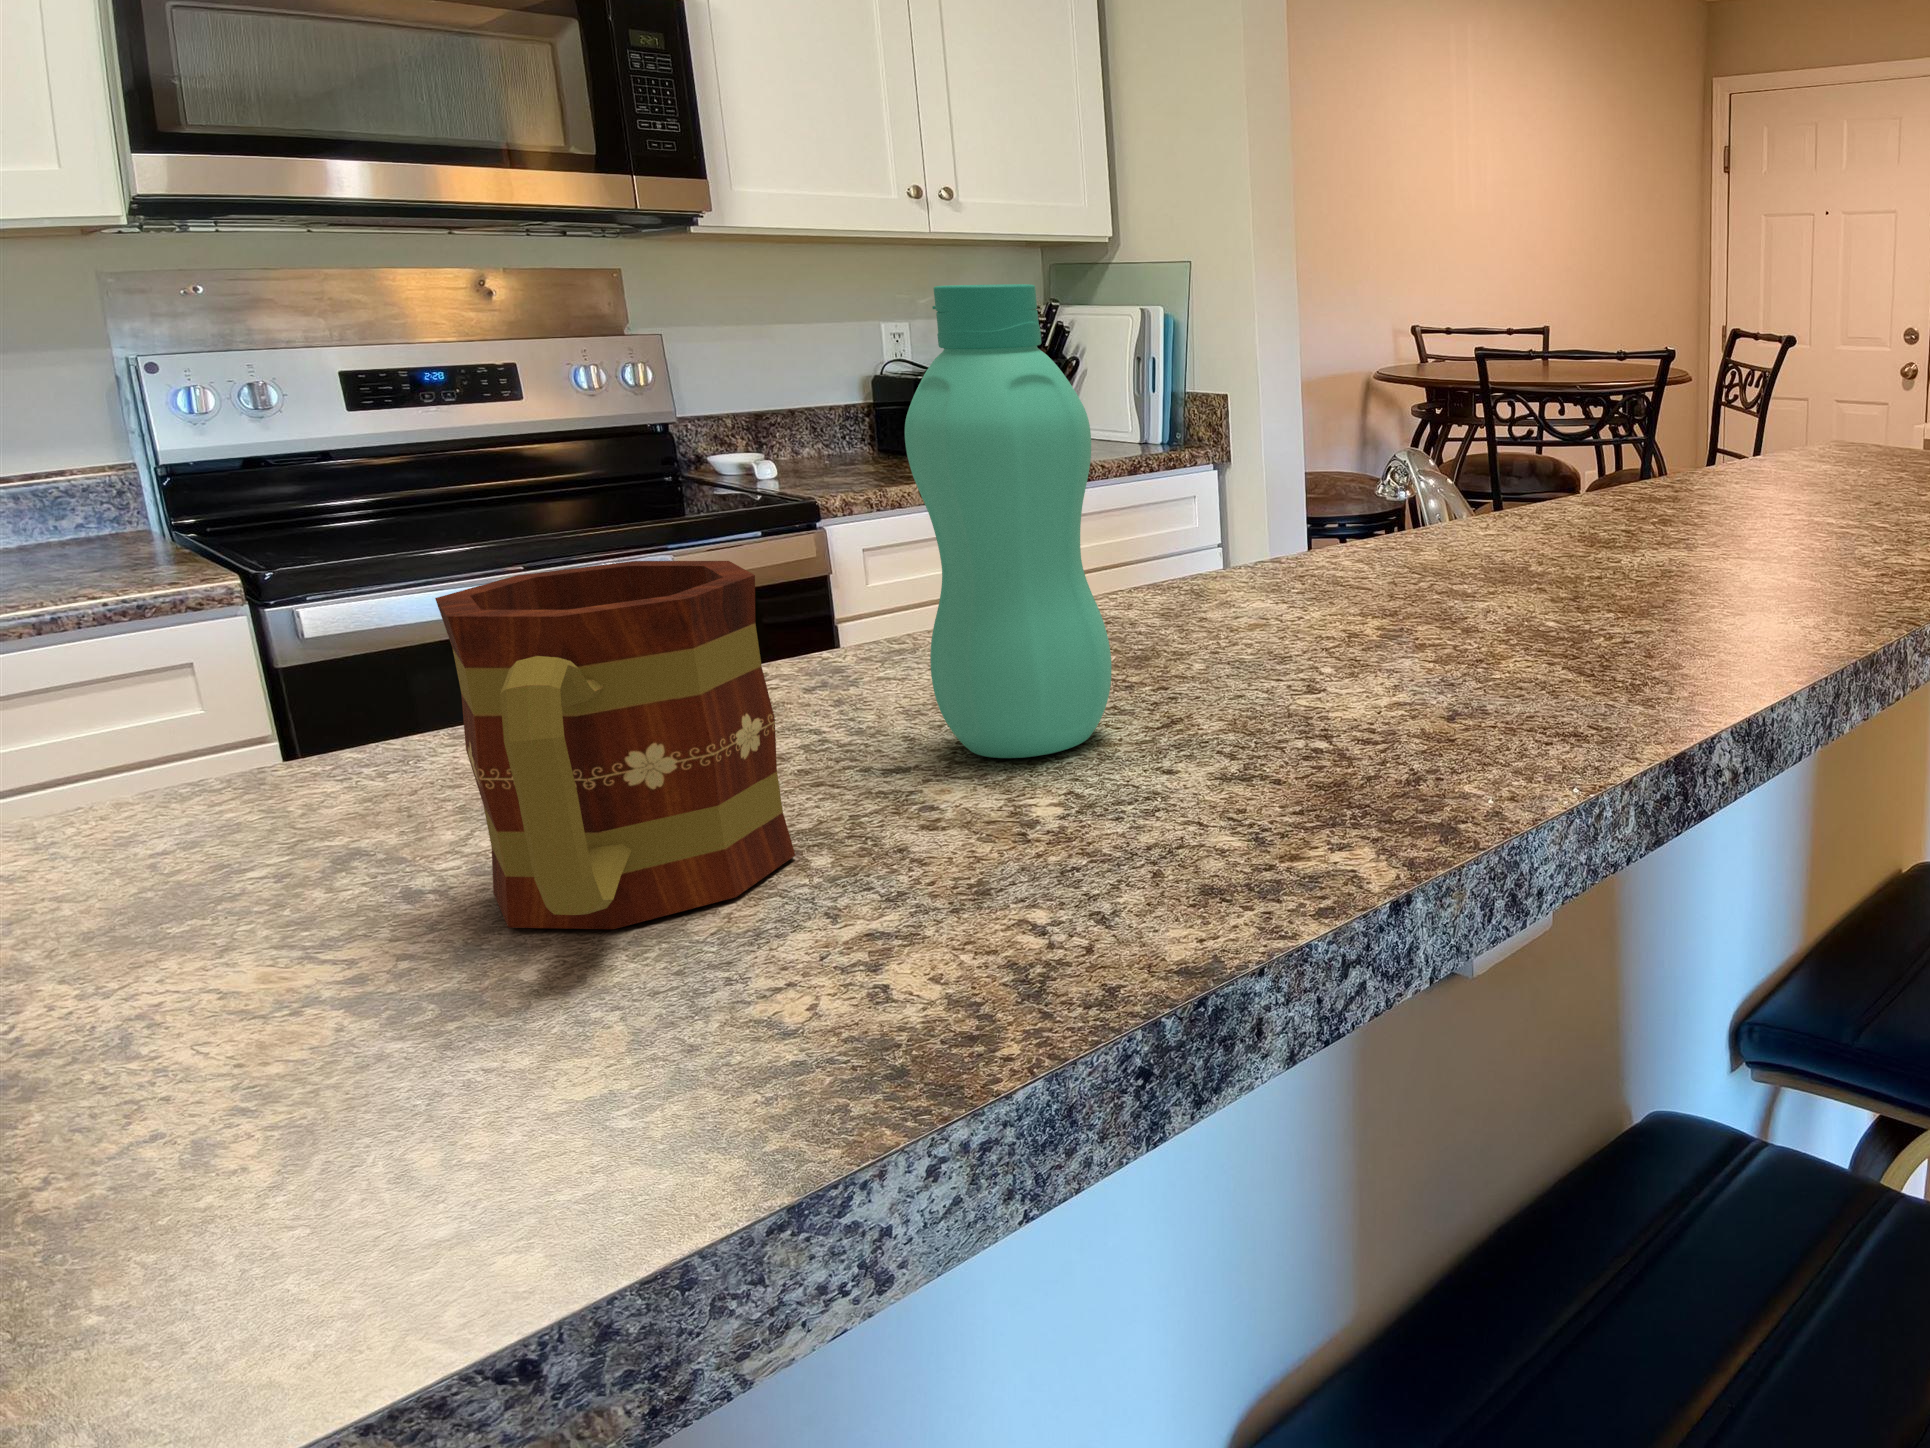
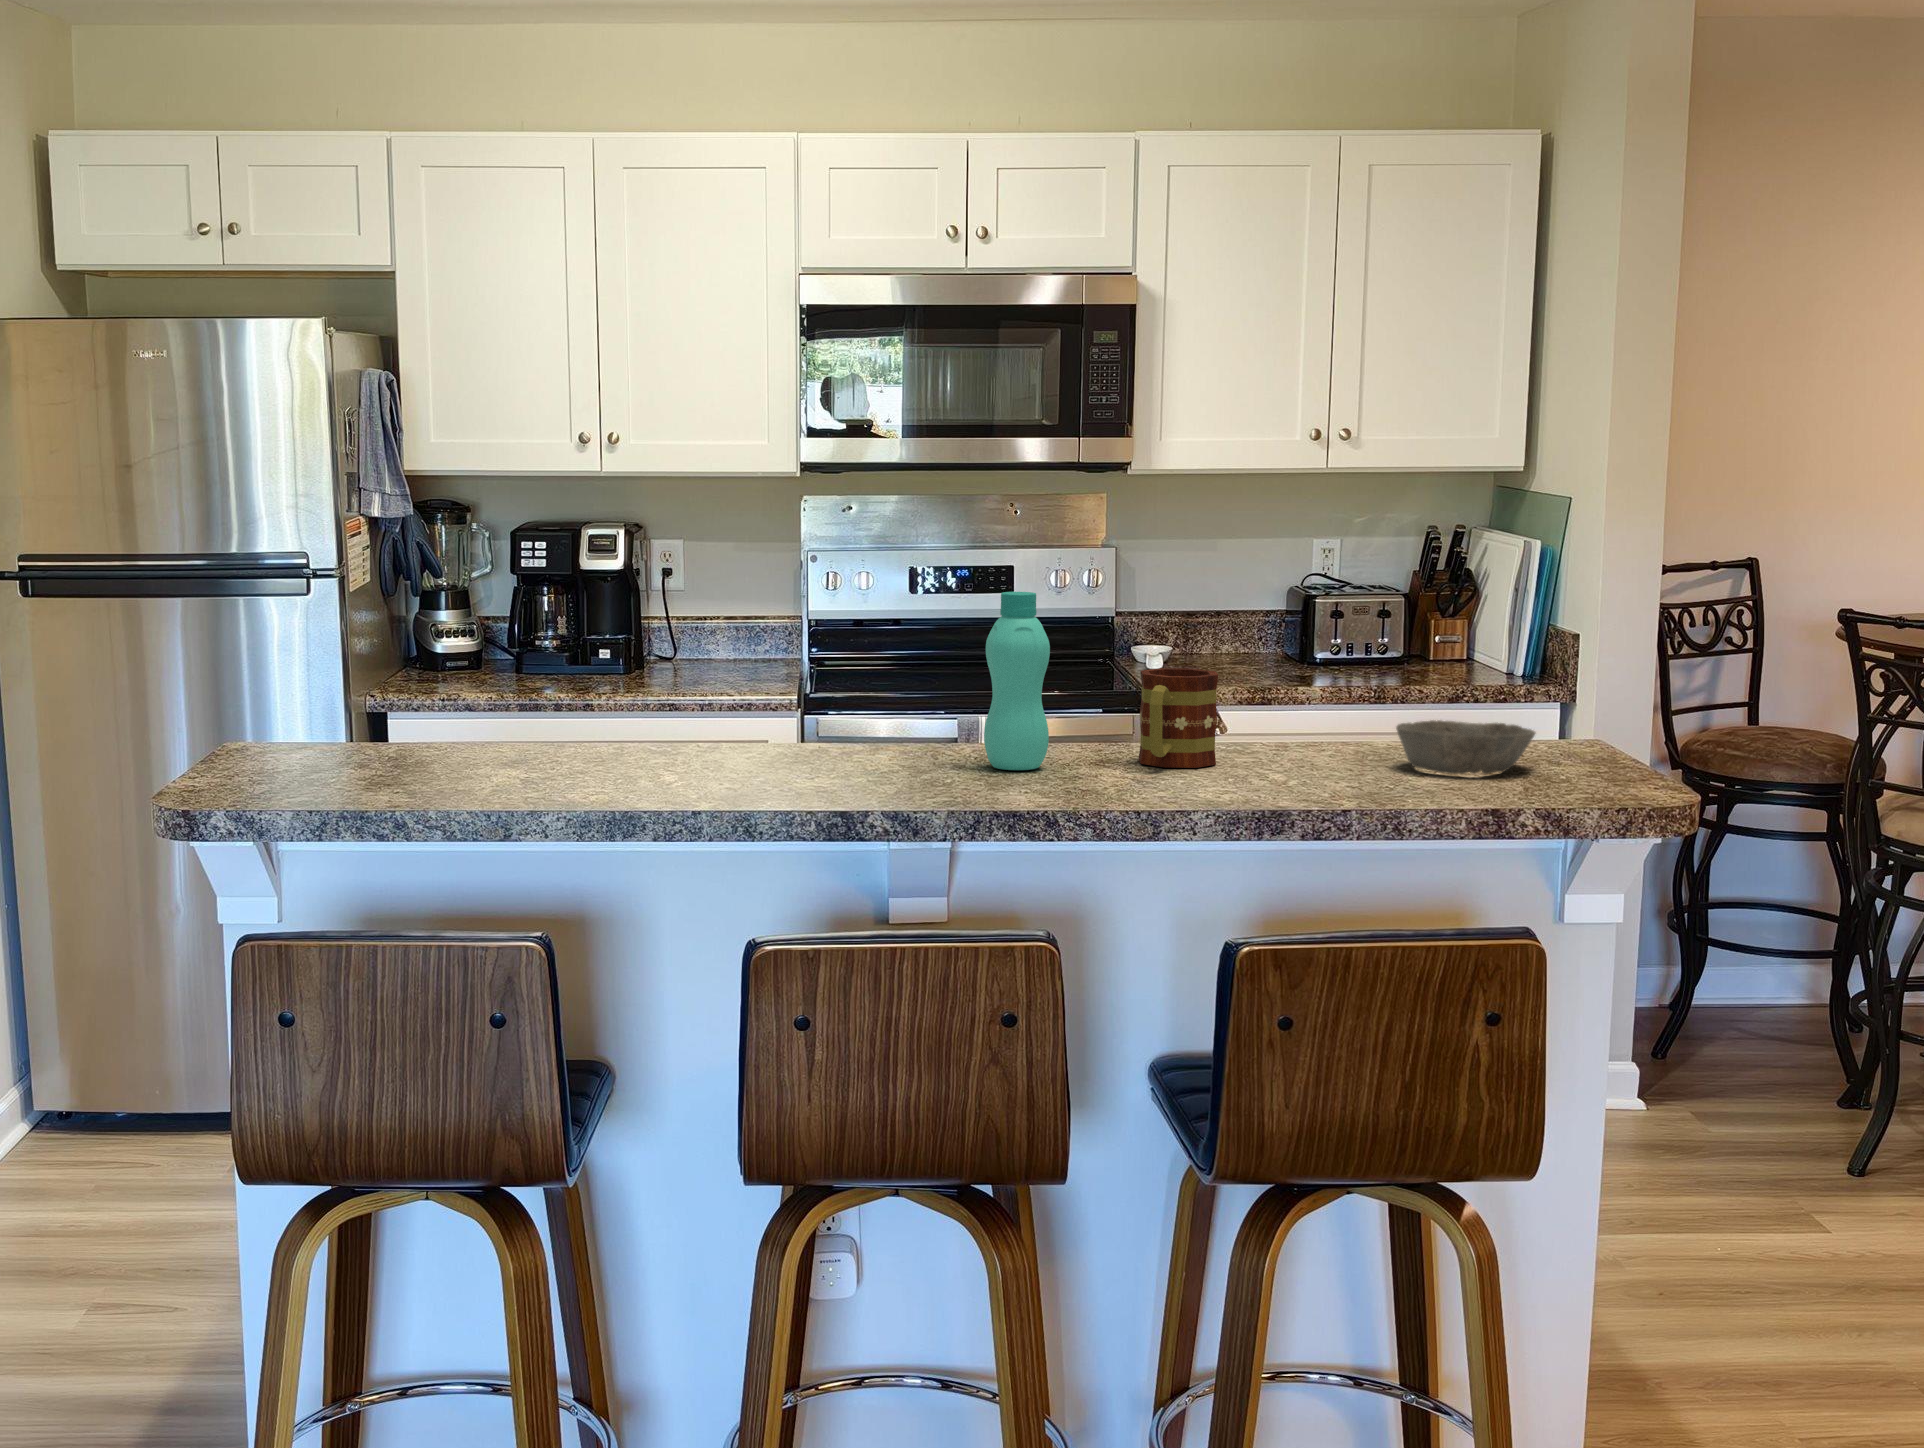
bowl: none [1642,485,1873,583] -> present [1396,720,1535,774]
mug: present [435,561,795,929] -> present [1138,668,1219,768]

